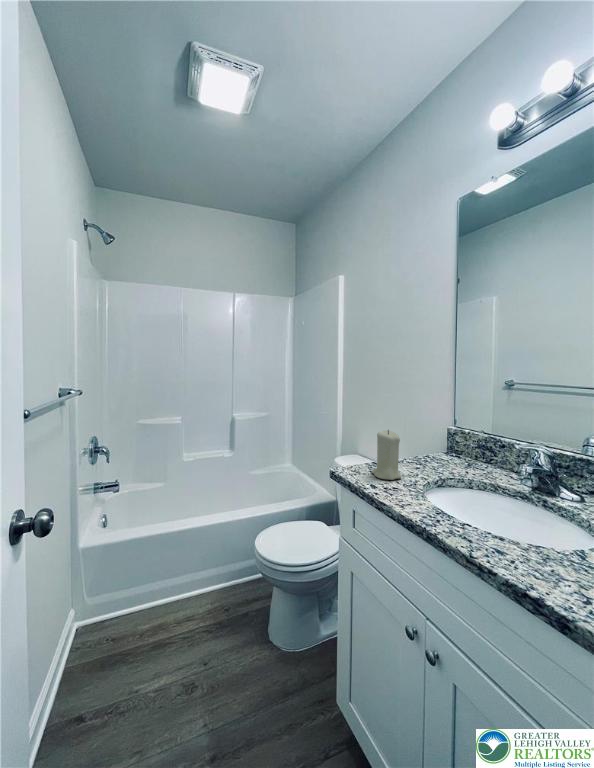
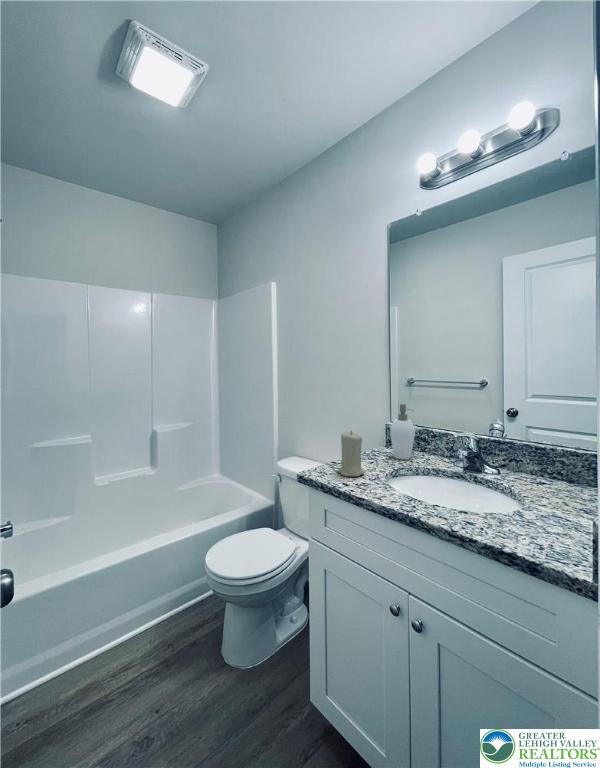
soap dispenser: none [446,405,476,468] -> present [390,404,415,460]

